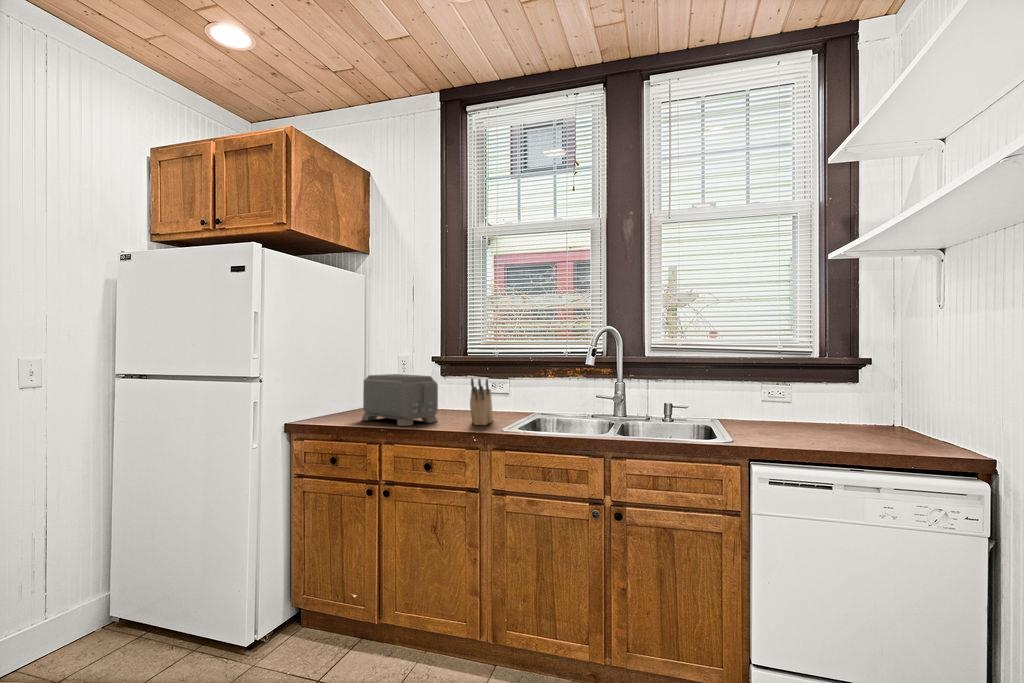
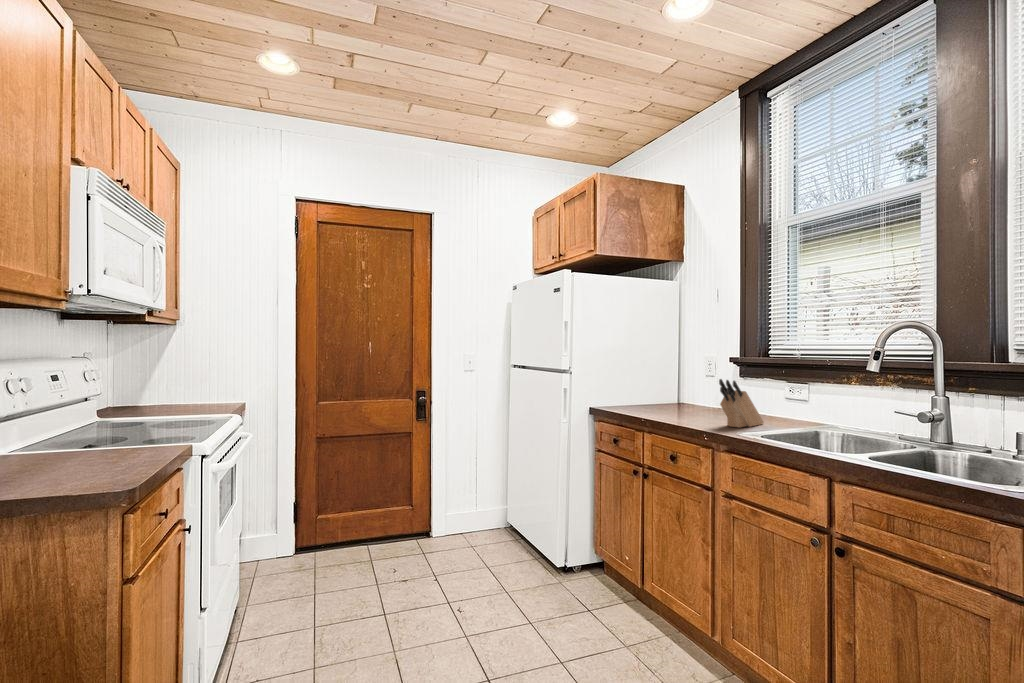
toaster: present [362,374,438,426] -> none [647,372,705,419]

